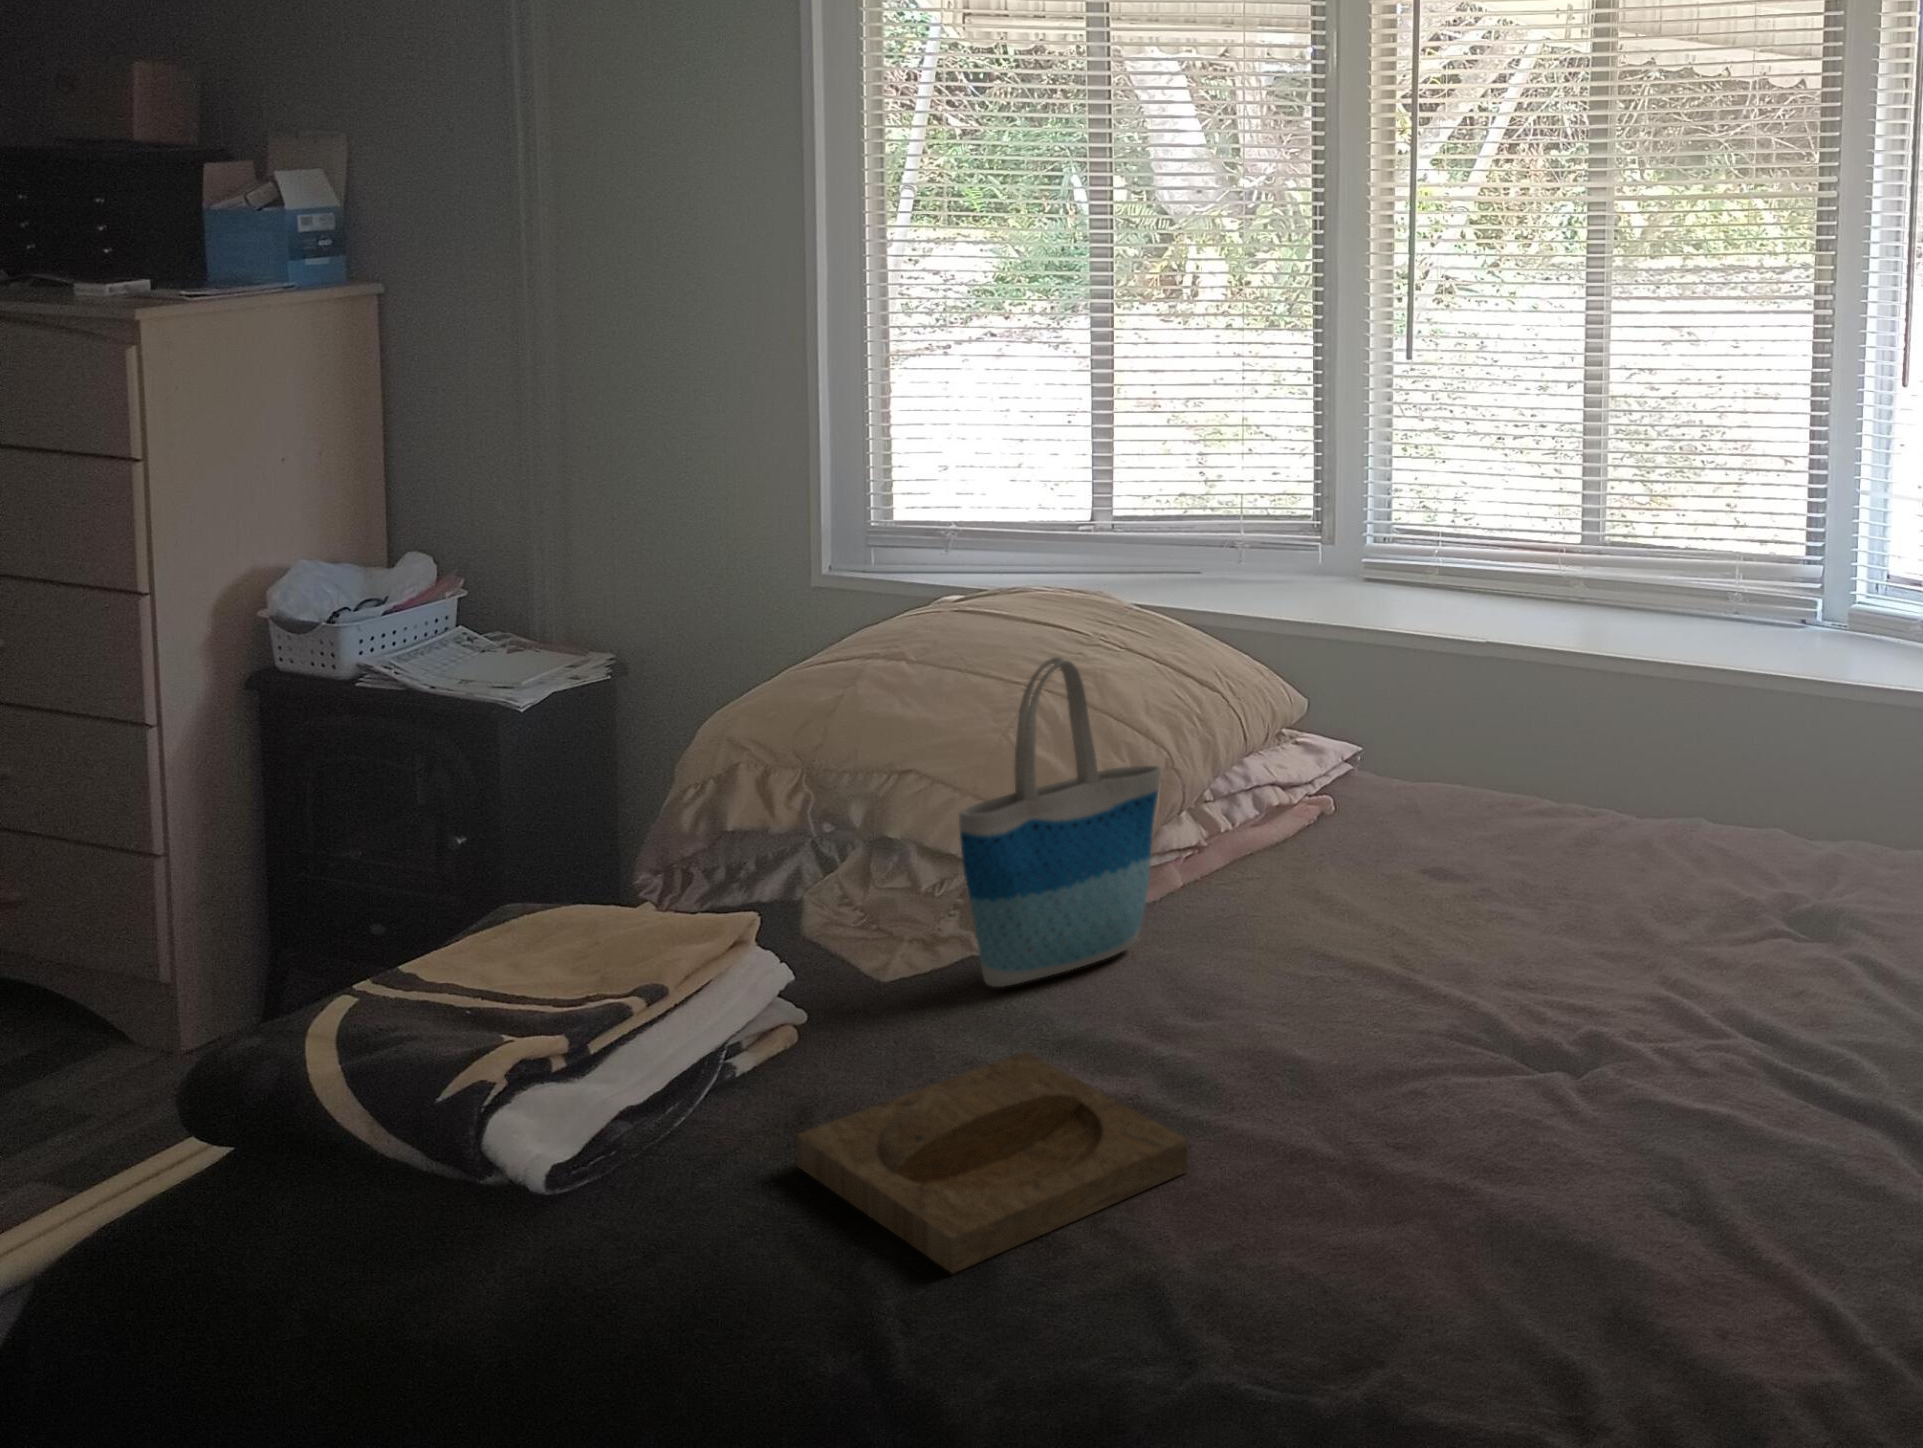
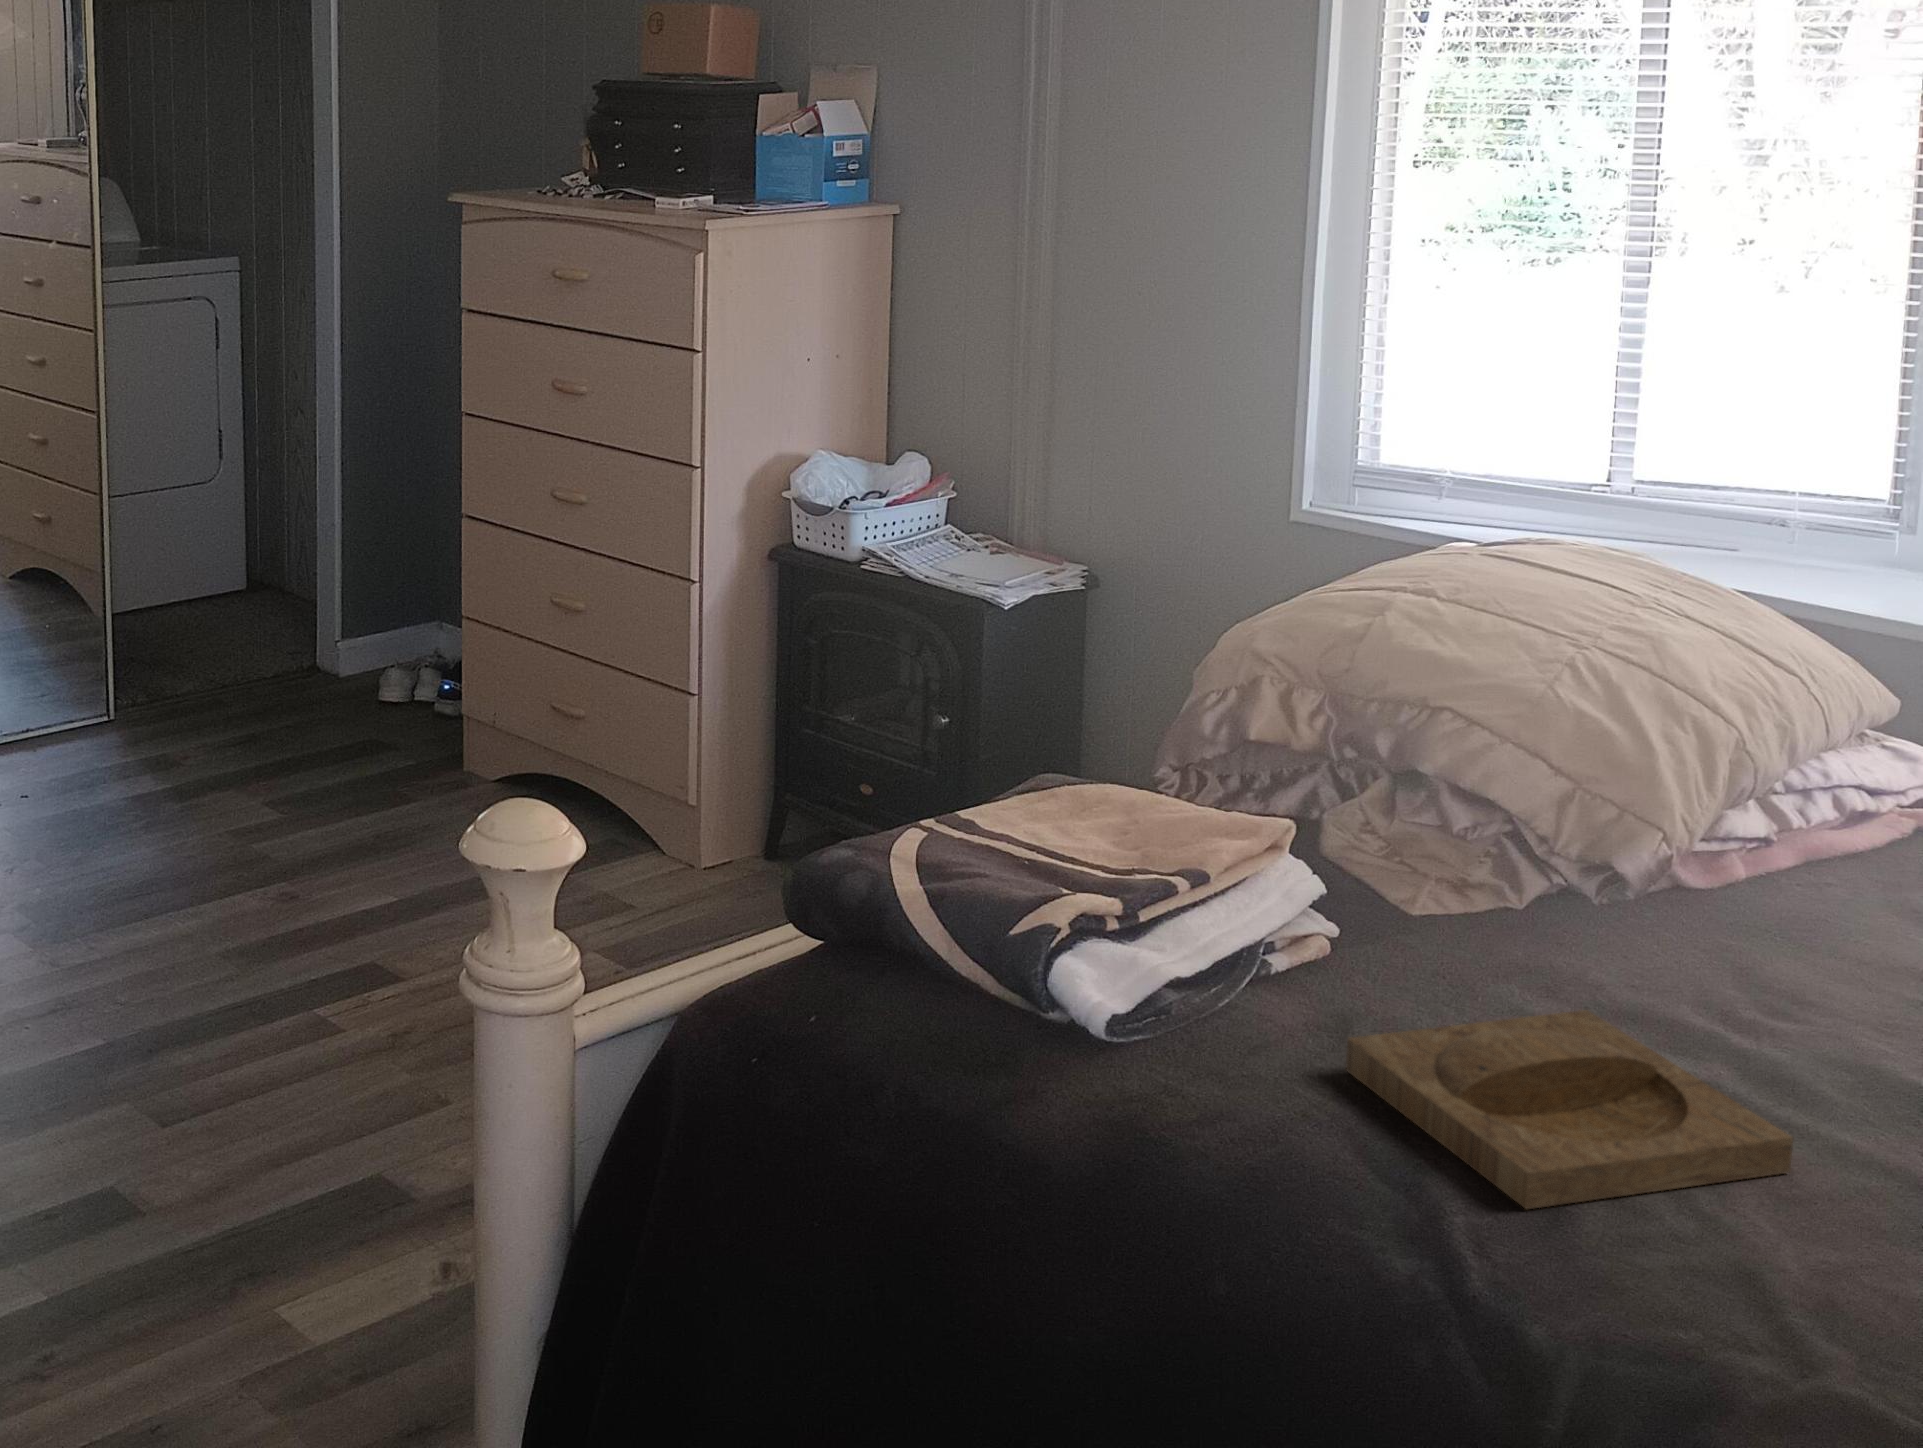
tote bag: present [959,657,1161,987] -> none [1512,605,1743,943]

